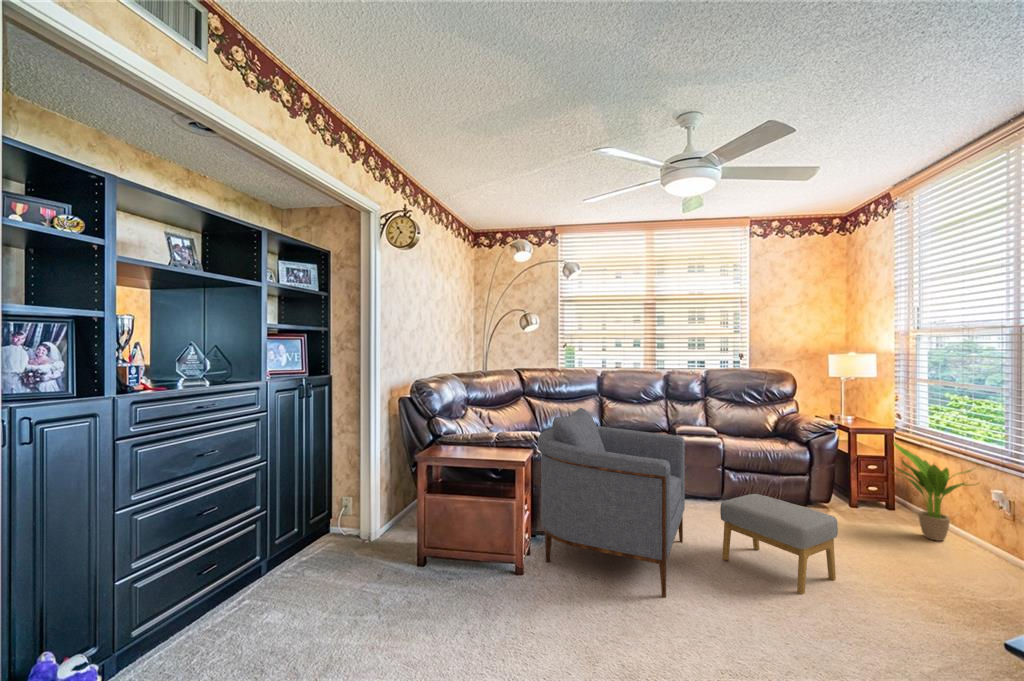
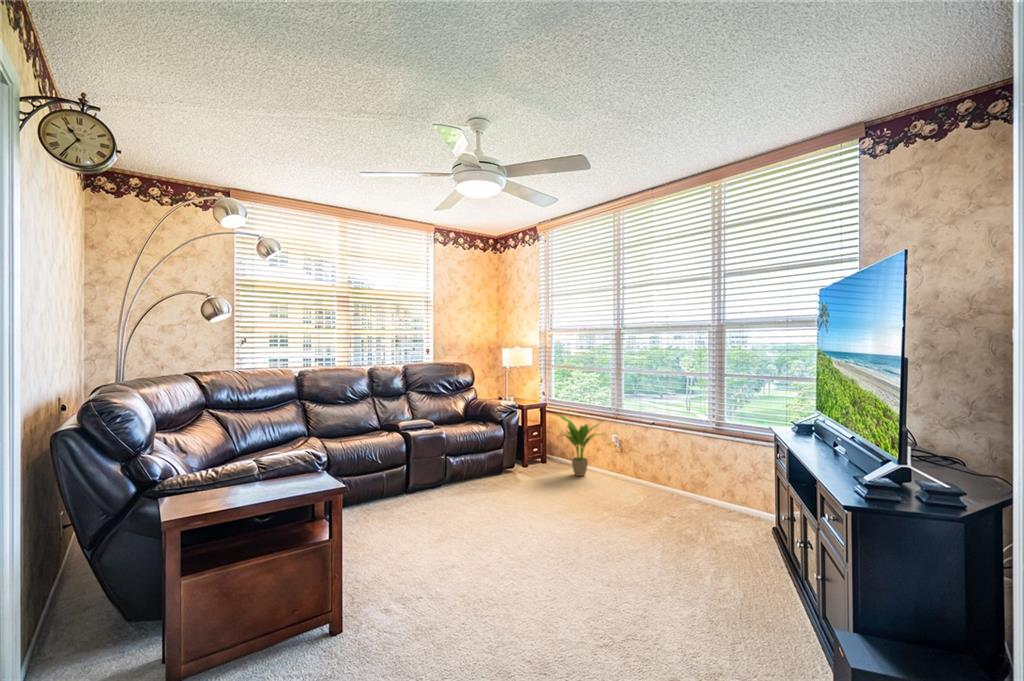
armchair: present [538,408,685,598] -> none [322,414,497,604]
footstool: present [720,494,838,594] -> none [493,470,570,540]

